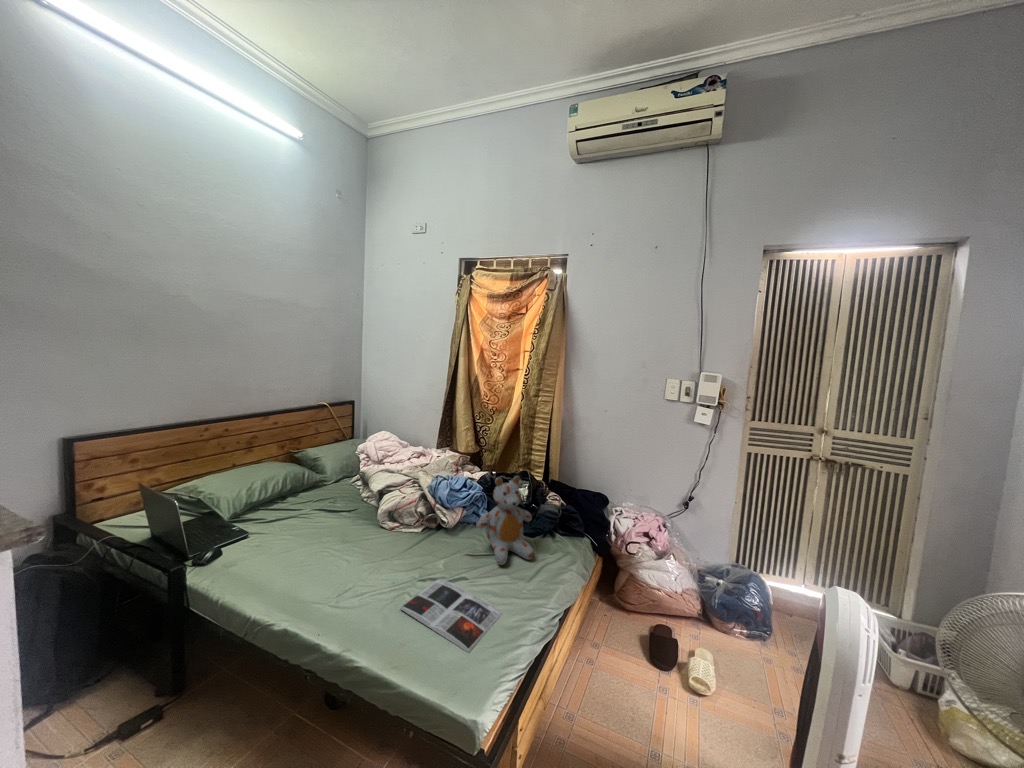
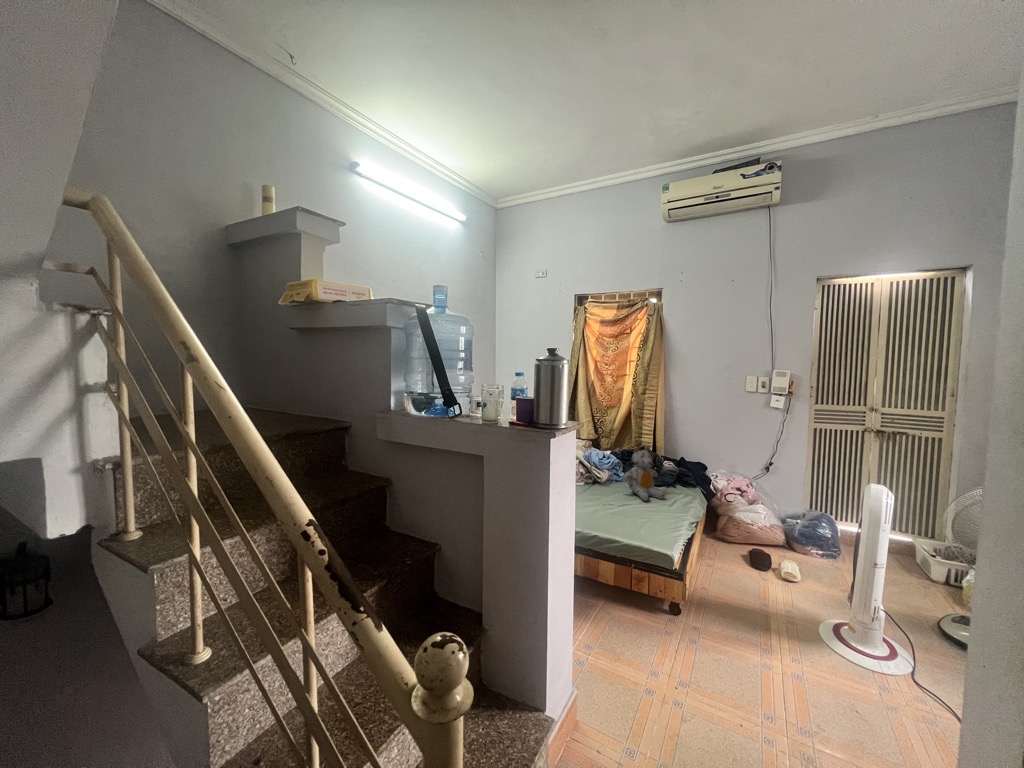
magazine: present [400,579,502,653] -> none [597,506,659,532]

